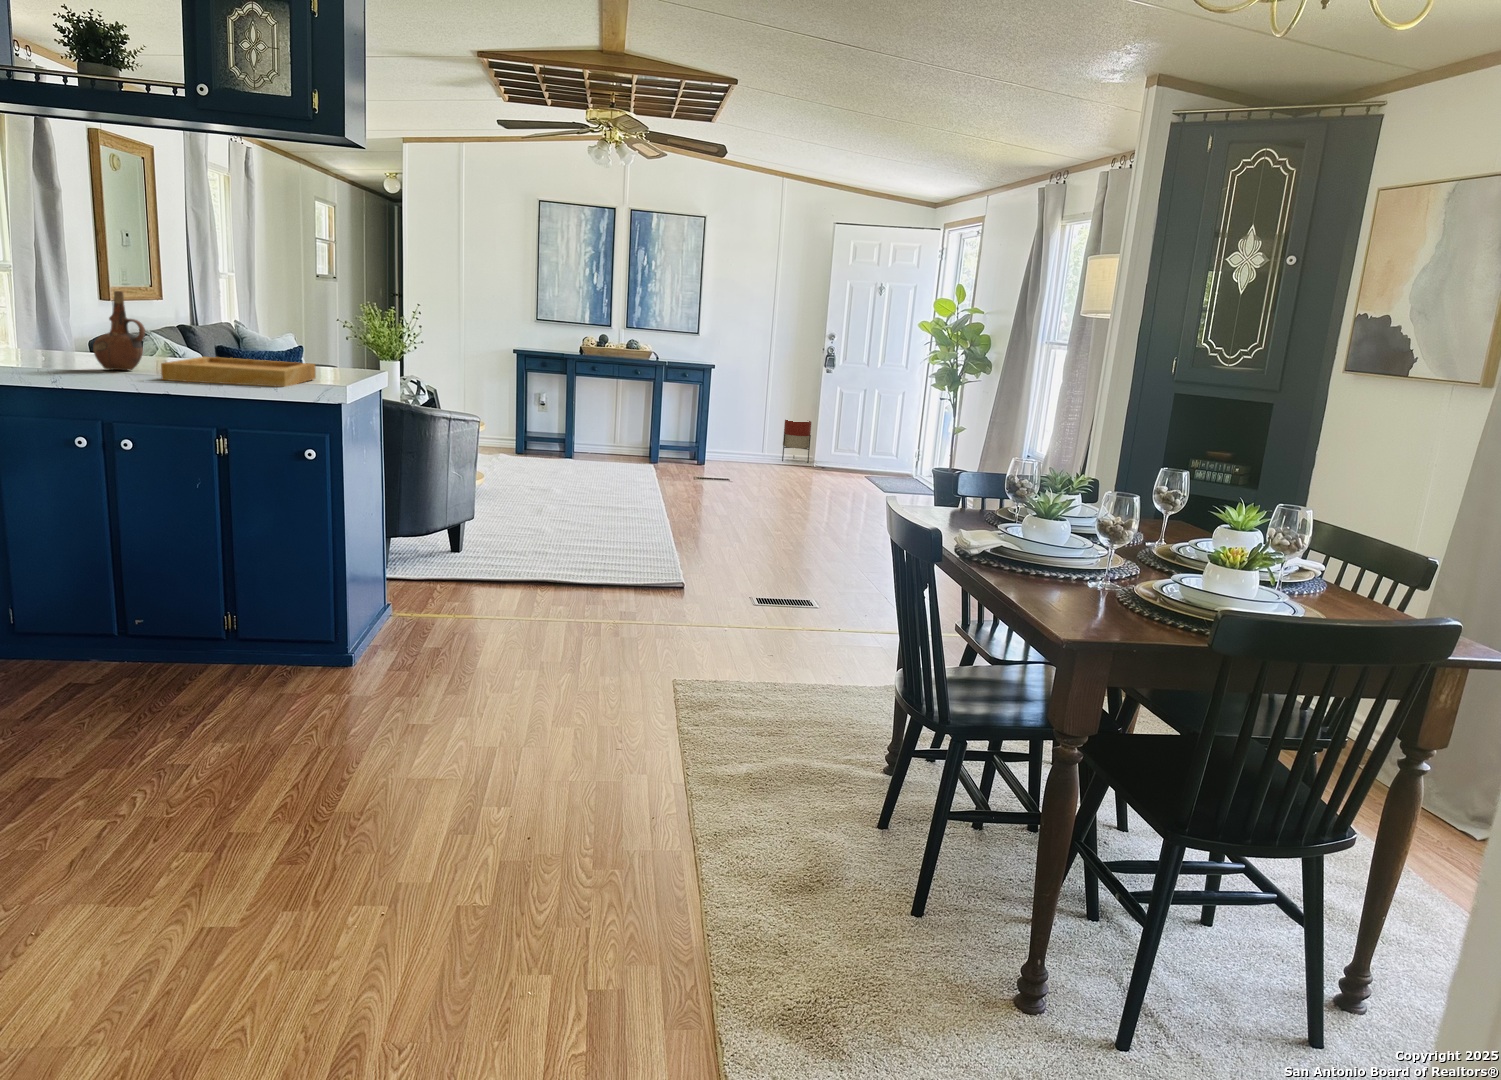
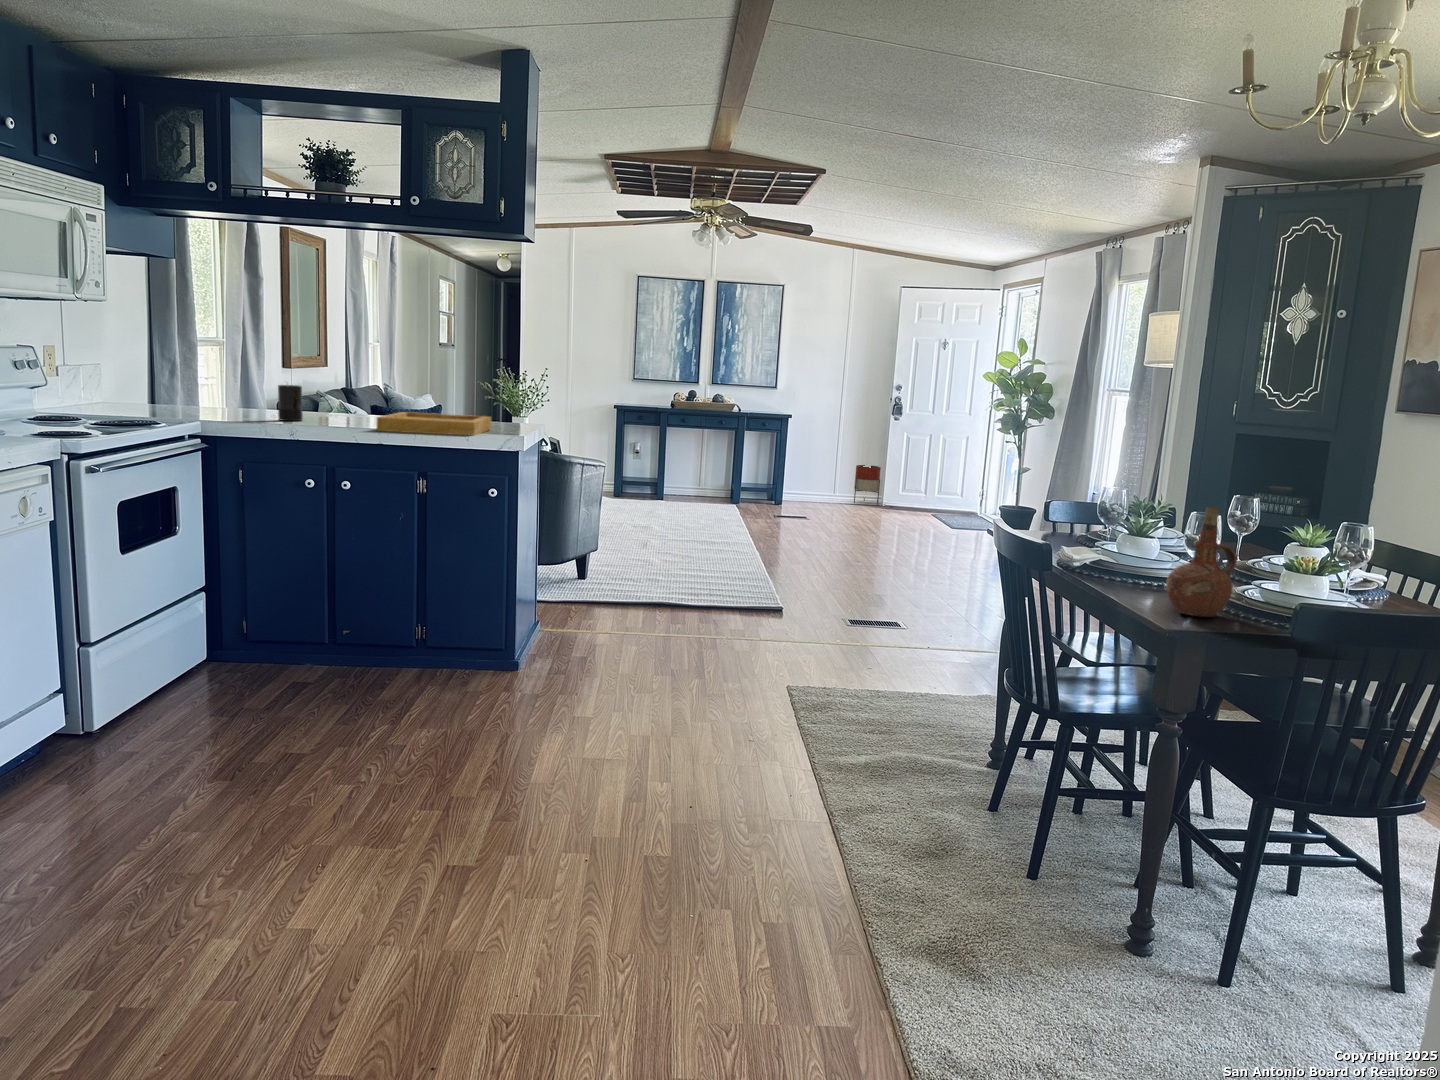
ceramic pitcher: present [93,291,145,370] -> present [1166,507,1237,617]
candle: none [45,317,80,366] -> present [278,384,303,421]

